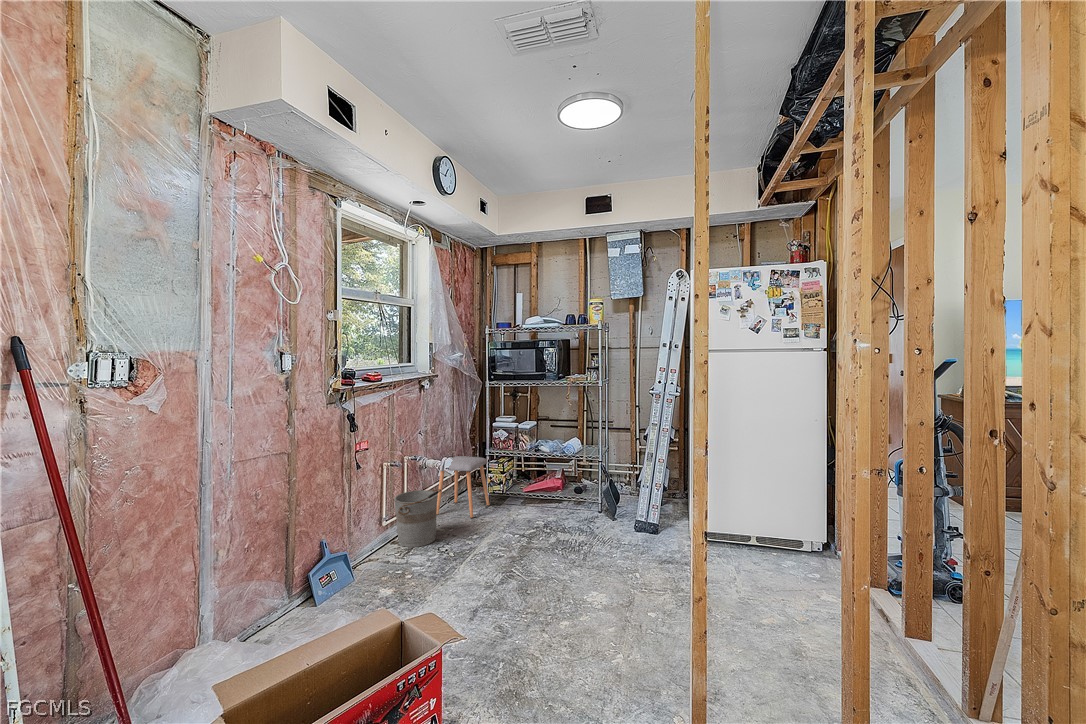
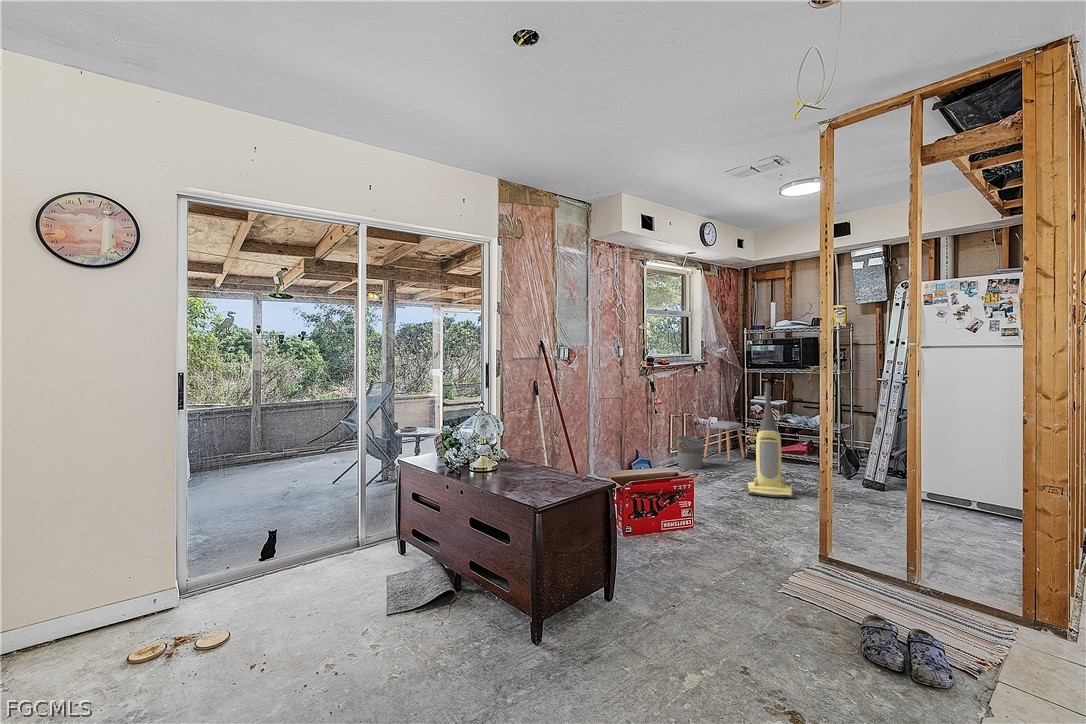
vacuum cleaner: none [512,408,579,594] -> present [748,383,793,498]

